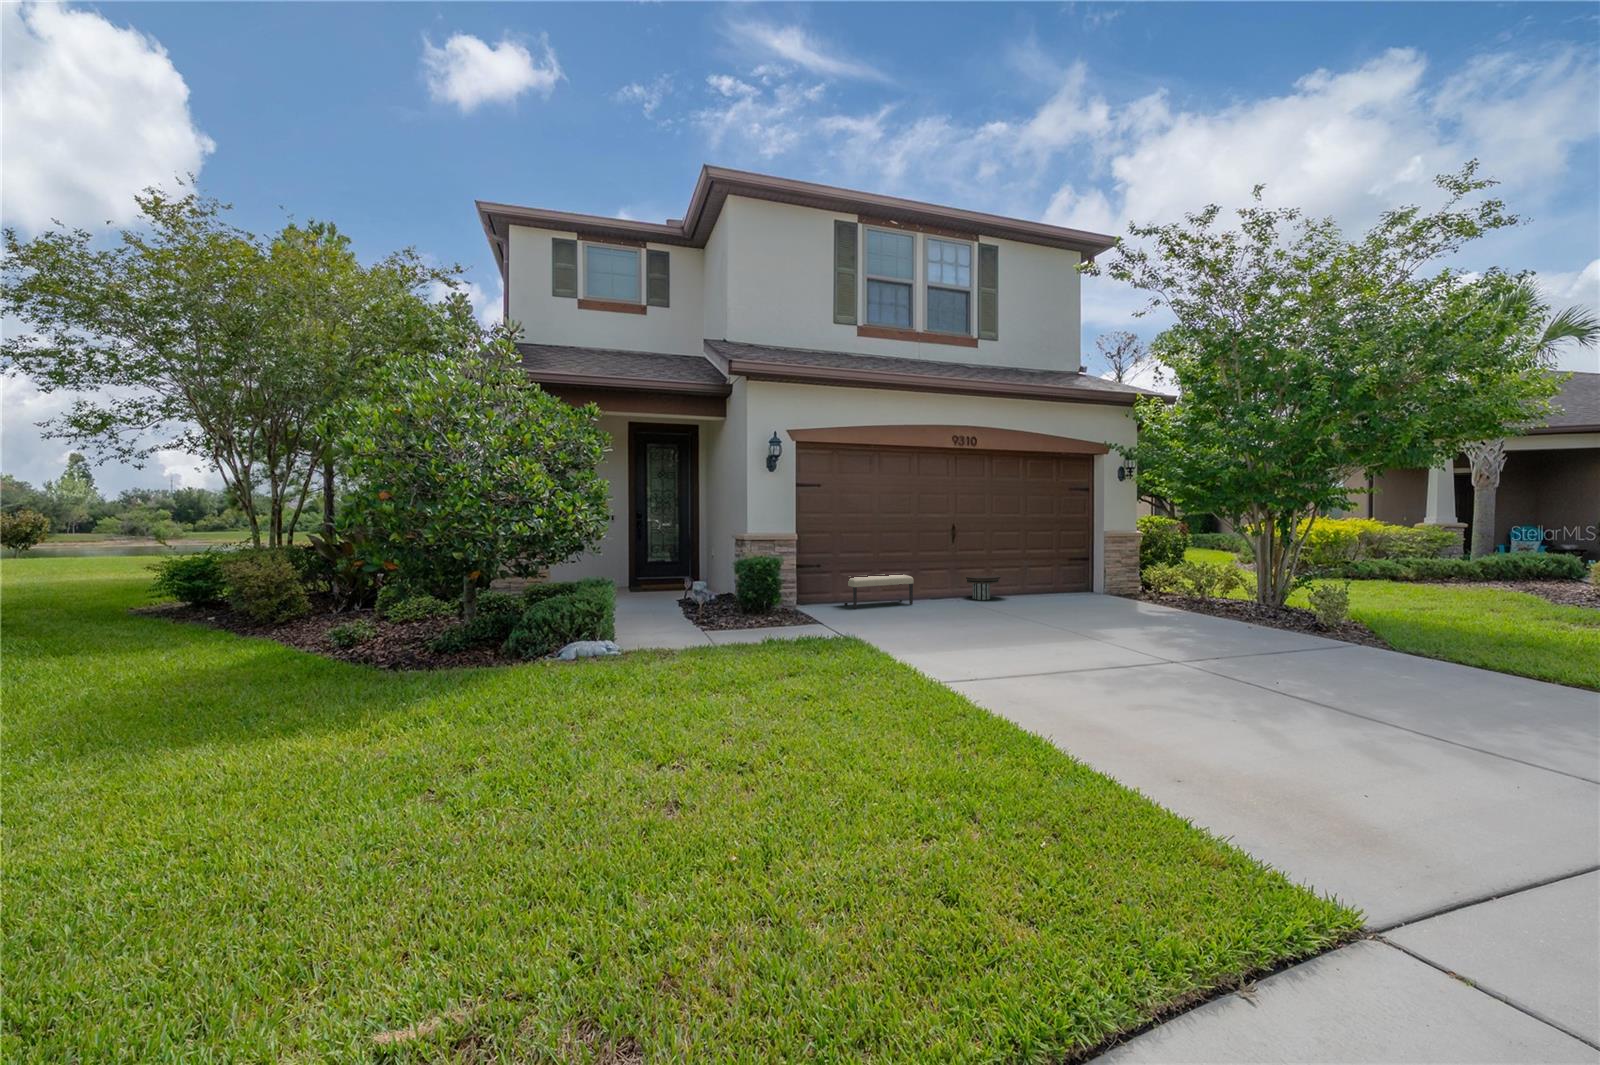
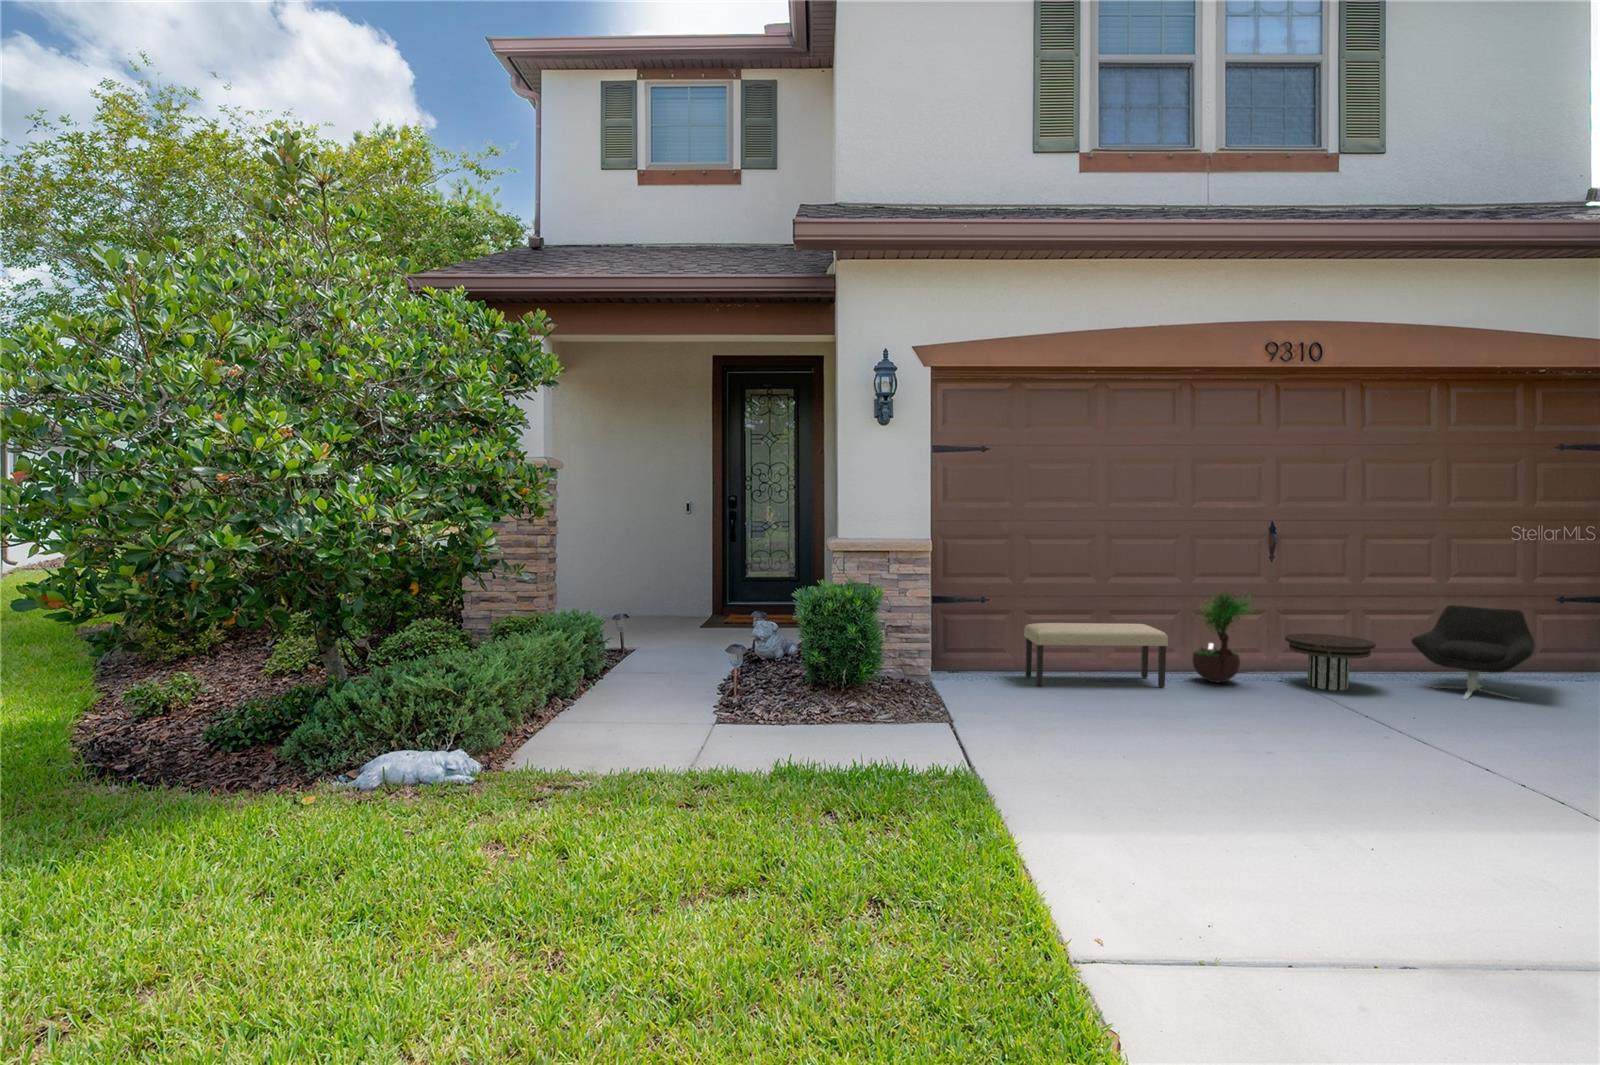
potted tree: none [922,551,951,601] -> present [1192,591,1249,682]
lounge chair: none [1014,557,1061,599] -> present [1411,605,1536,699]

